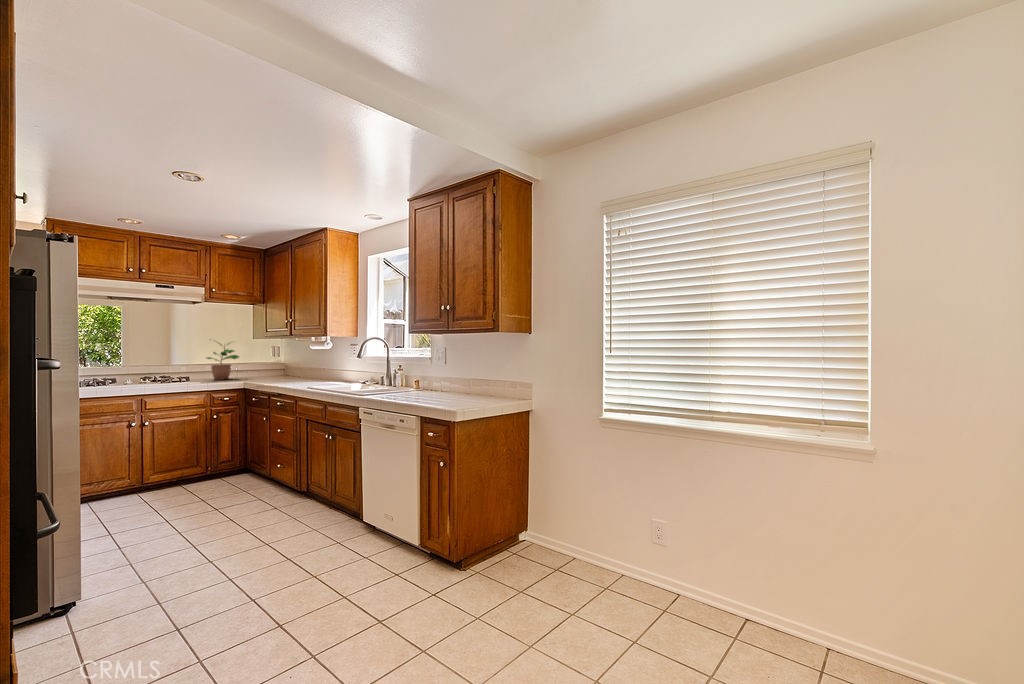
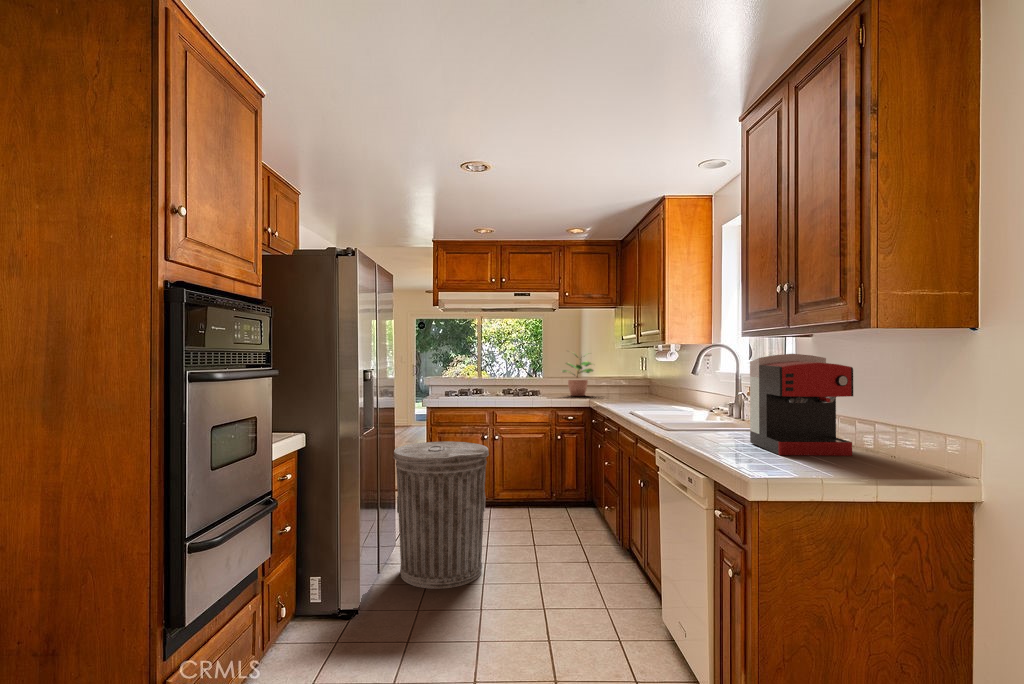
coffee maker: none [419,344,474,400] -> present [750,354,853,456]
trash can: none [76,427,190,570] -> present [393,442,489,589]

